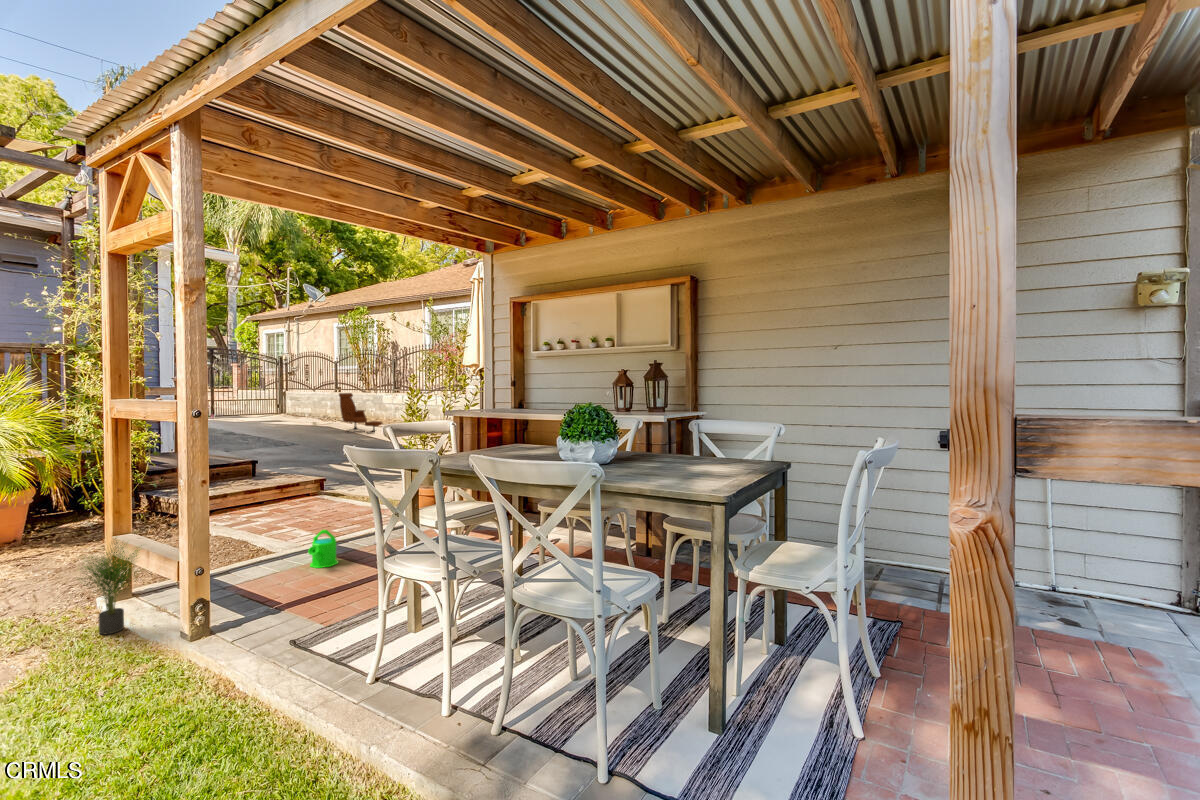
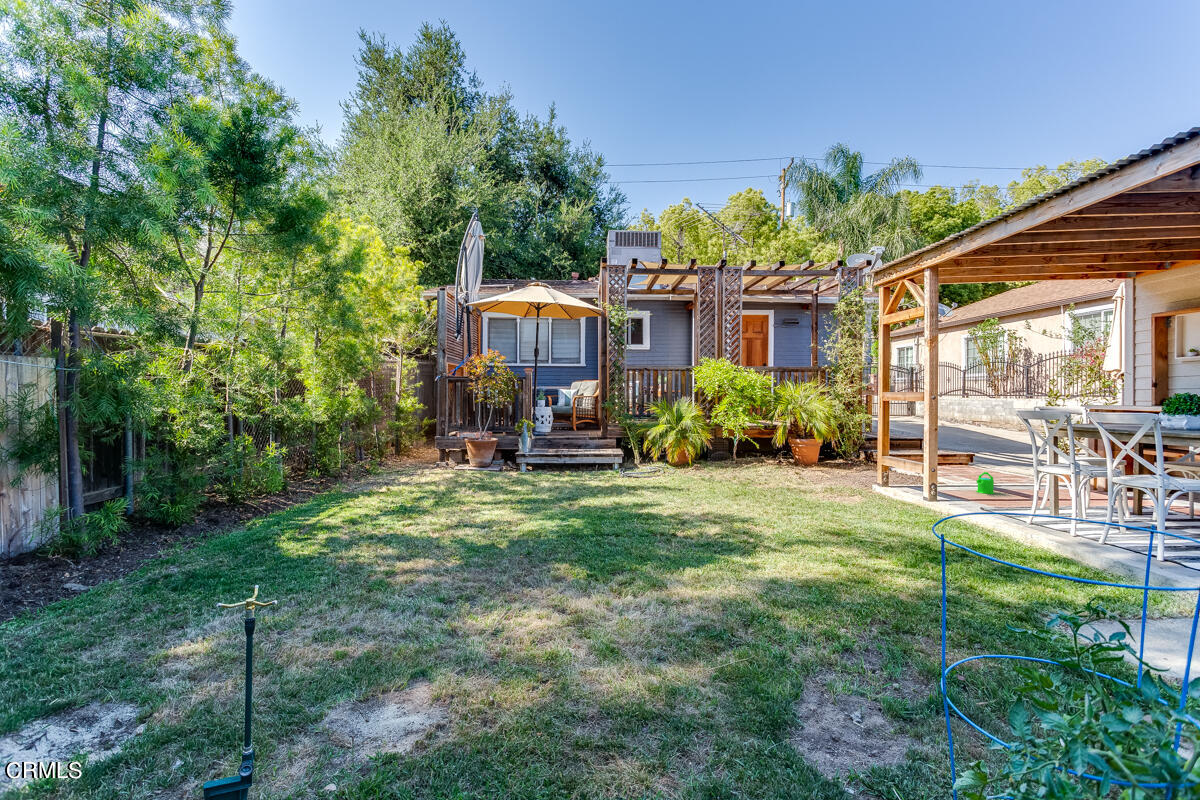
lounge chair: present [339,393,383,432] -> none [970,398,1014,435]
potted plant: present [84,538,138,635] -> none [874,452,904,494]

